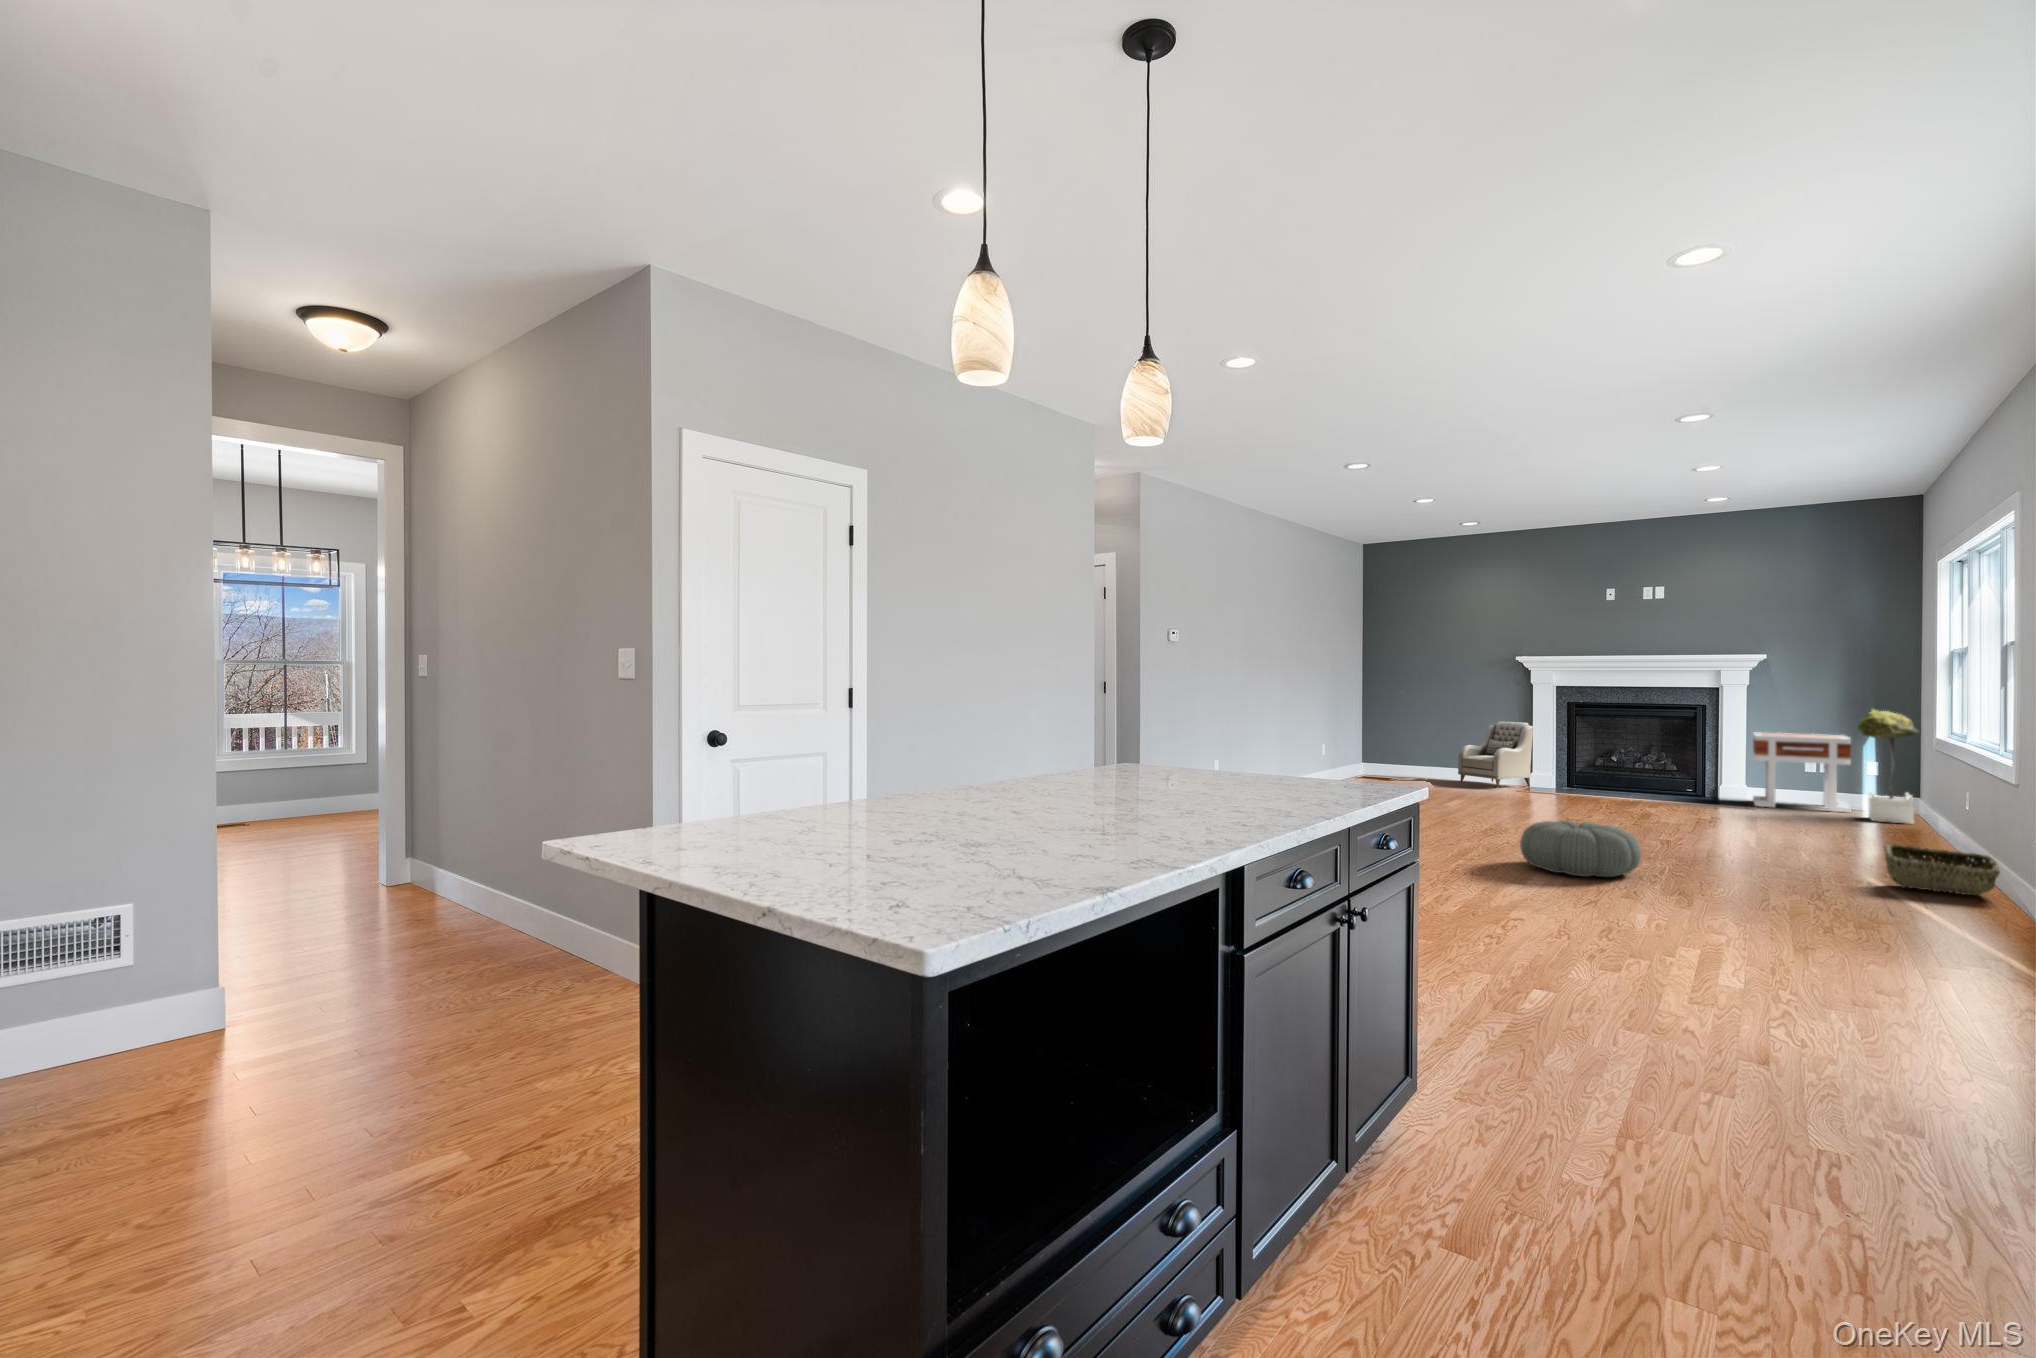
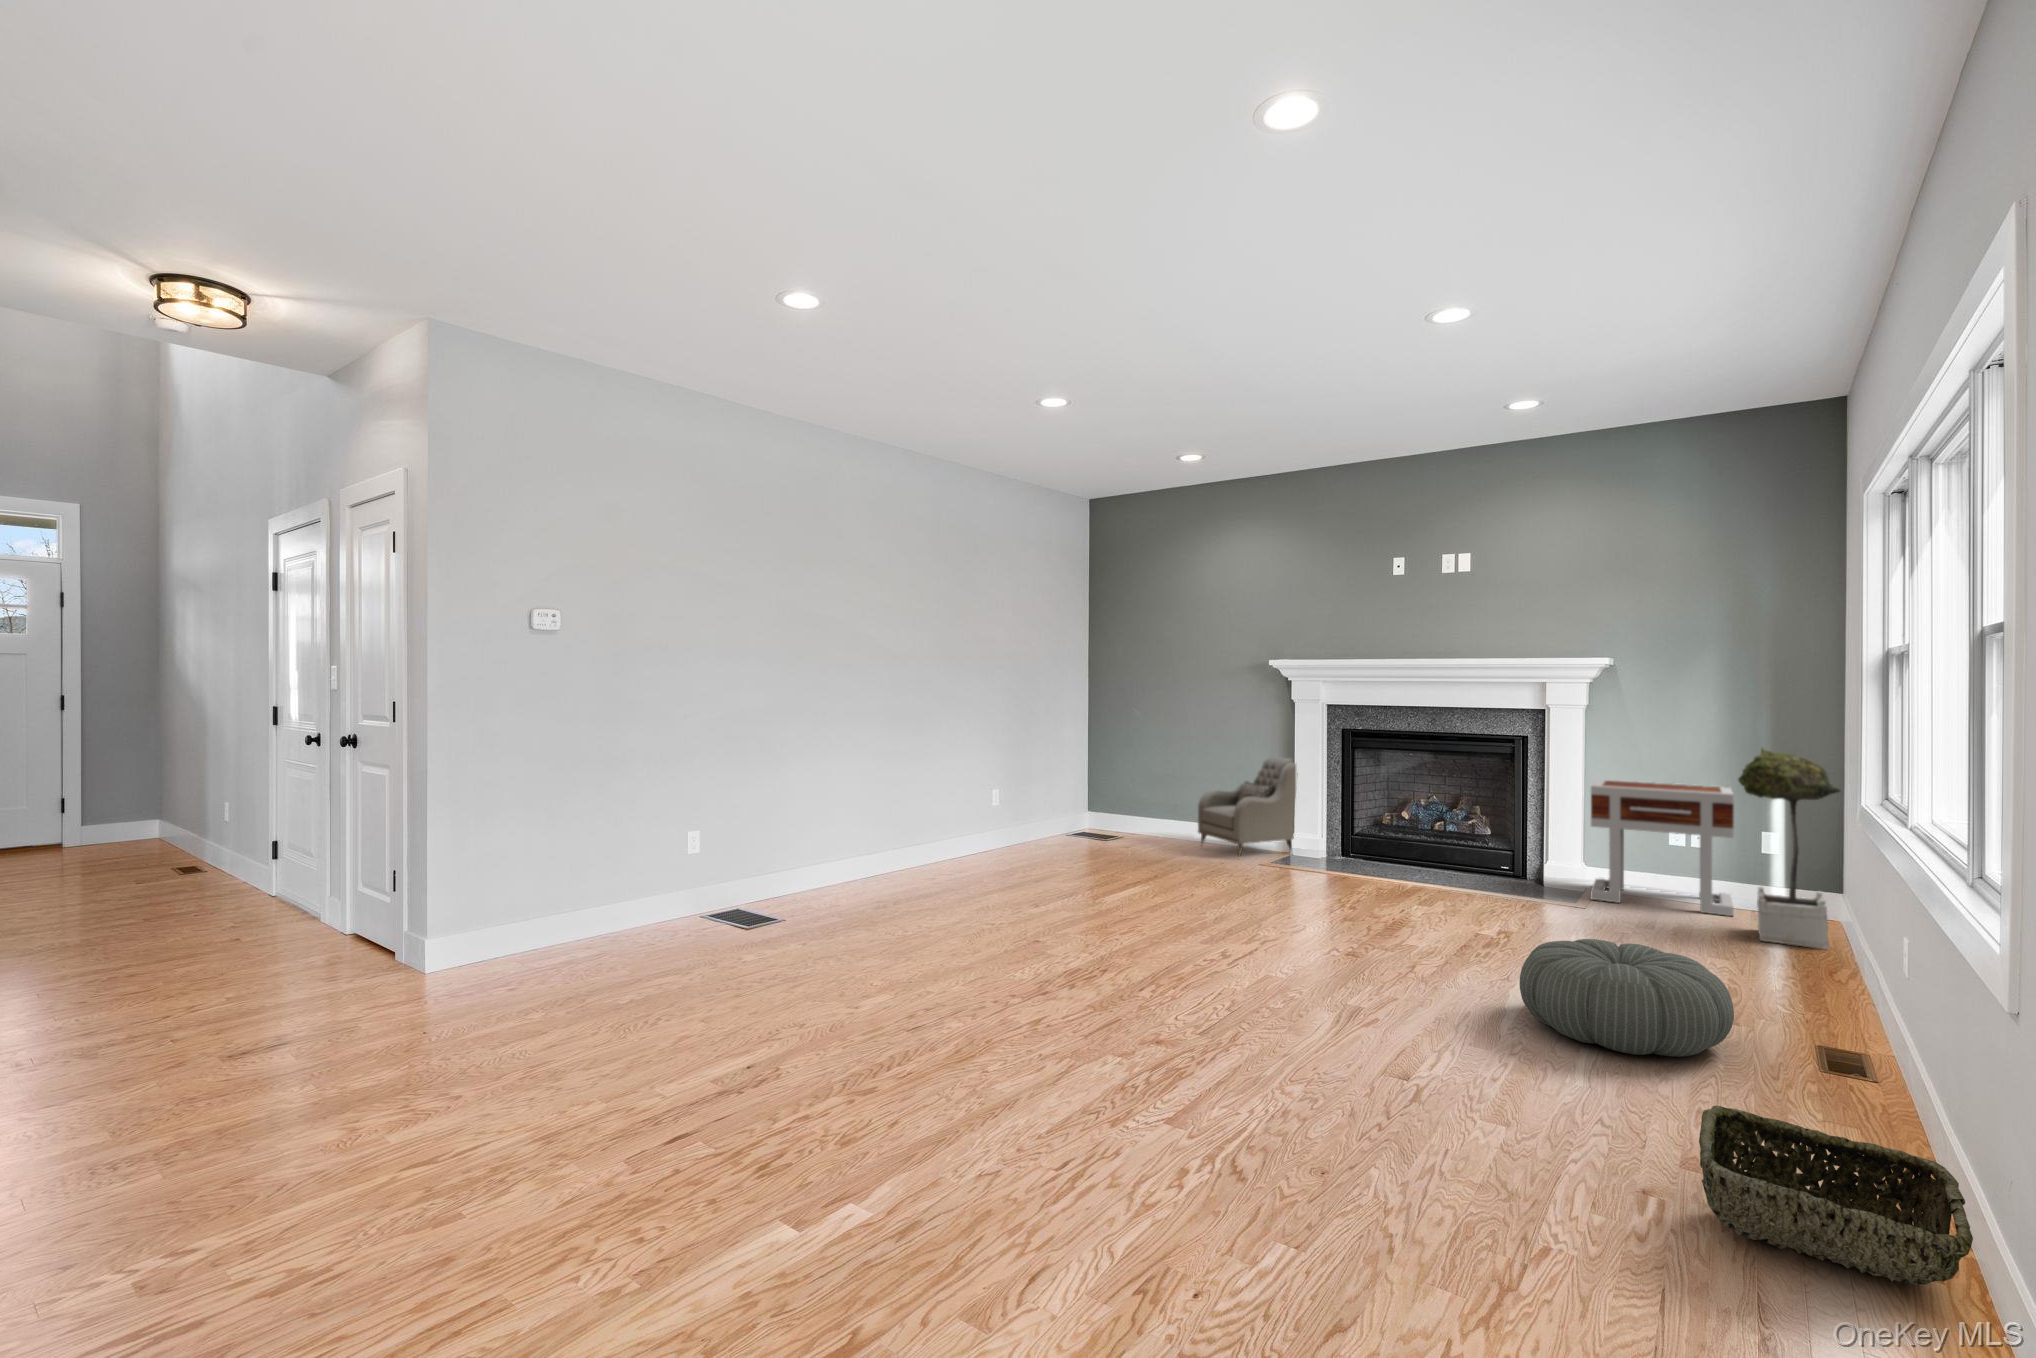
pouf: present [1520,821,1641,877] -> present [1520,939,1734,1057]

